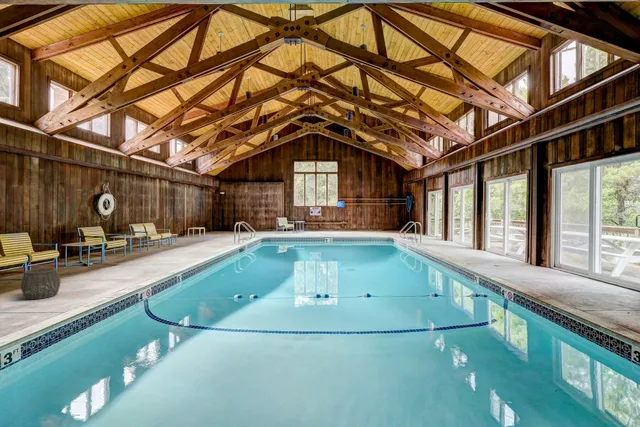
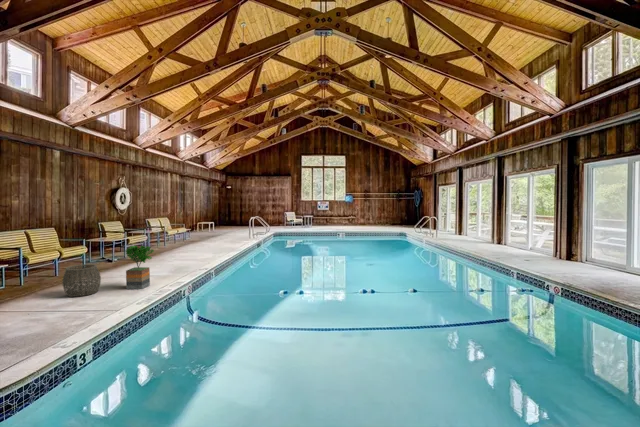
potted tree: none [84,249,116,292] -> present [126,246,154,289]

